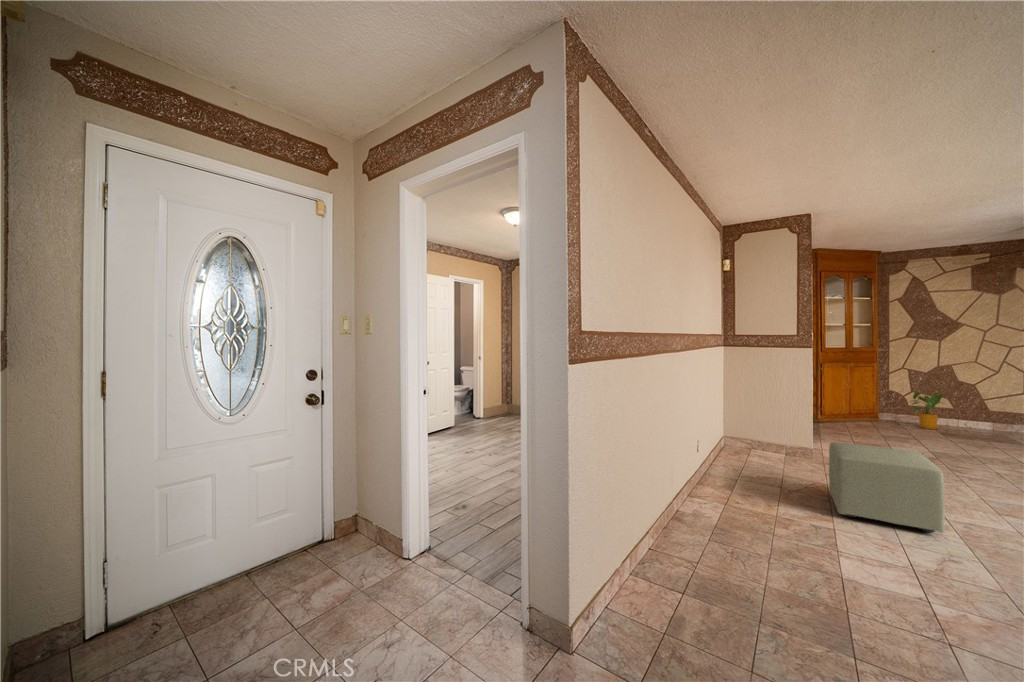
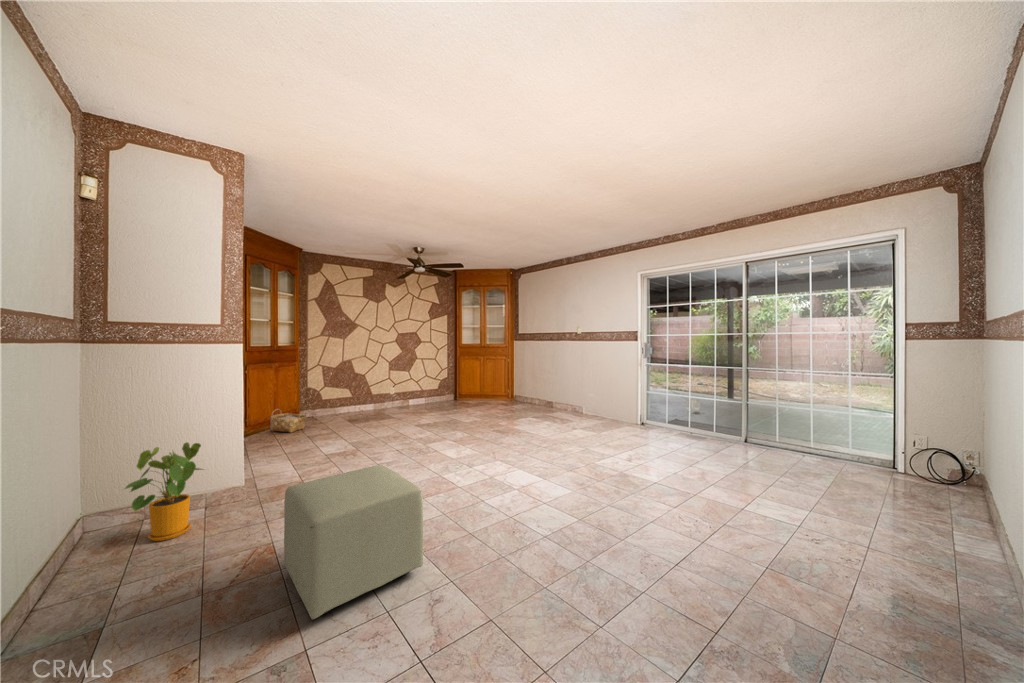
house plant: present [912,391,943,429] -> present [125,442,203,541]
woven basket: none [844,405,883,429] -> present [270,409,306,433]

